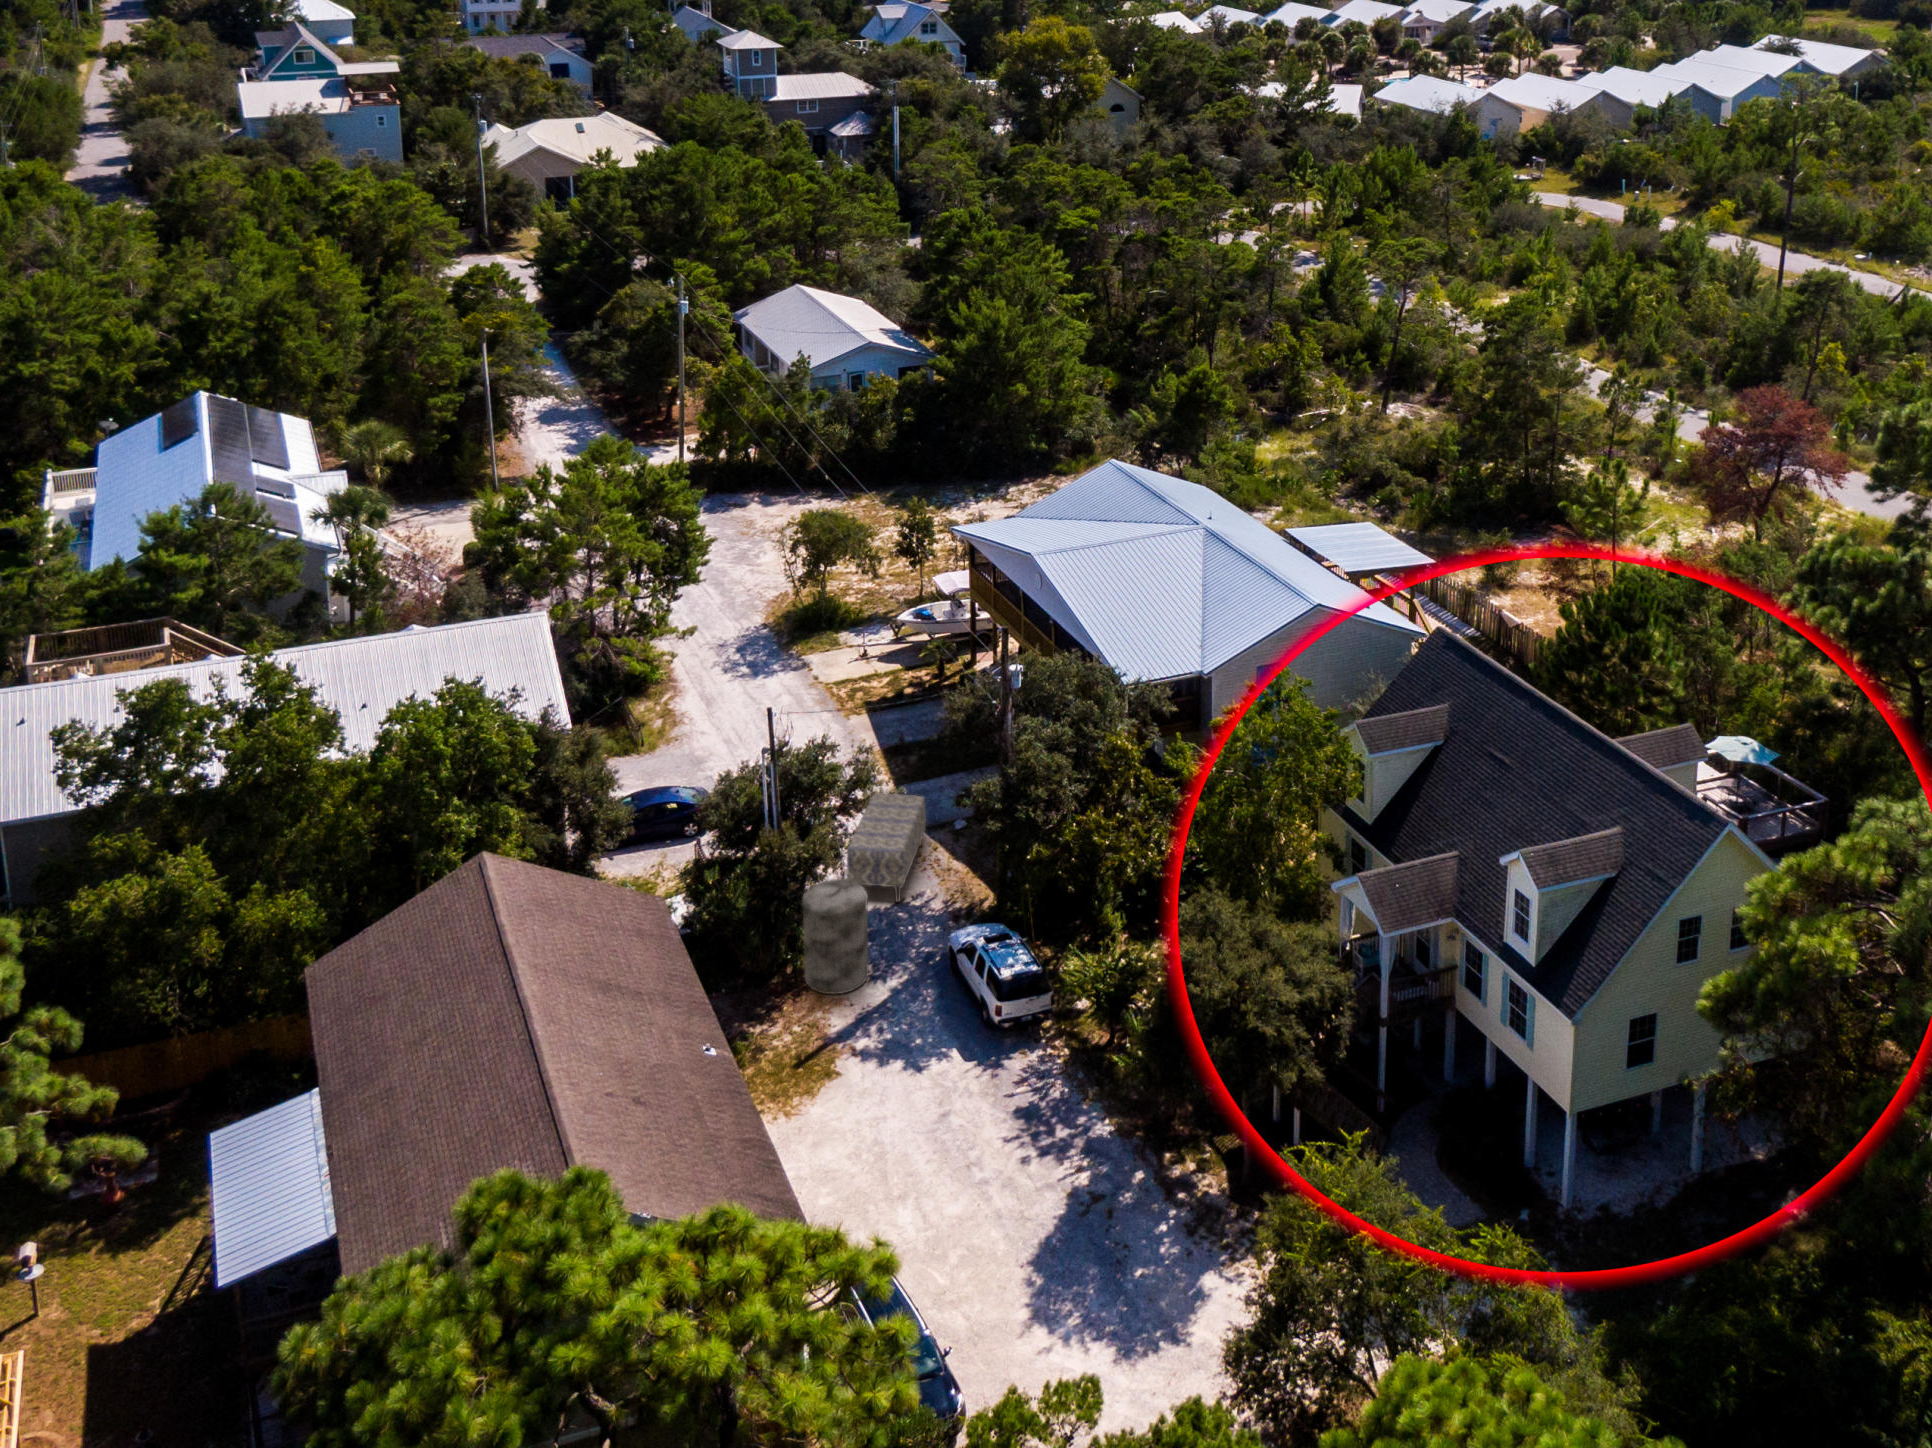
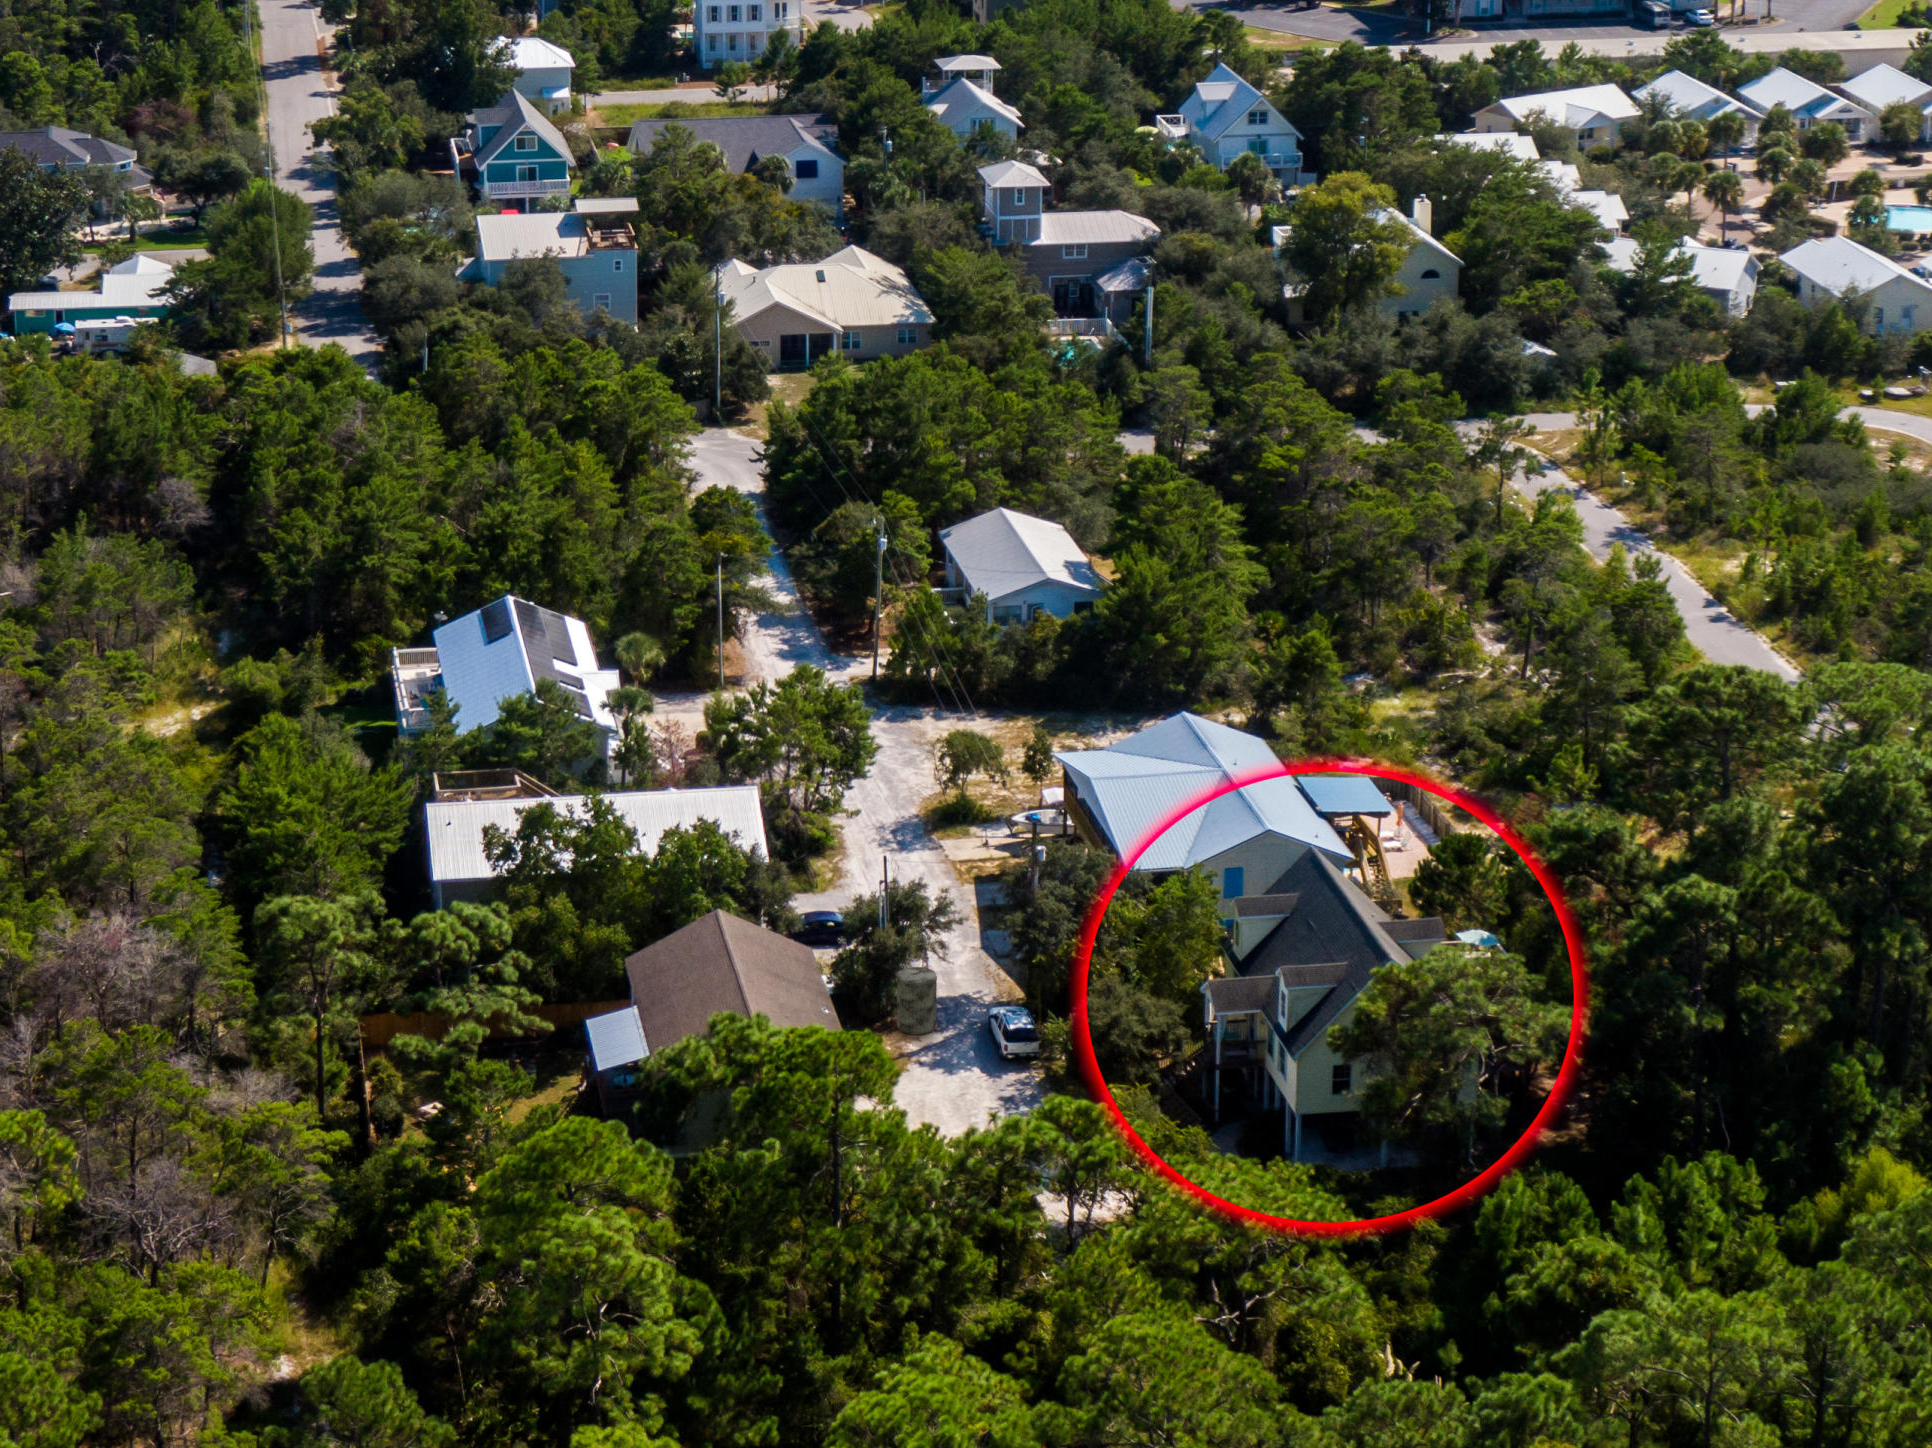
bench: present [847,793,926,903] -> none [933,928,994,995]

